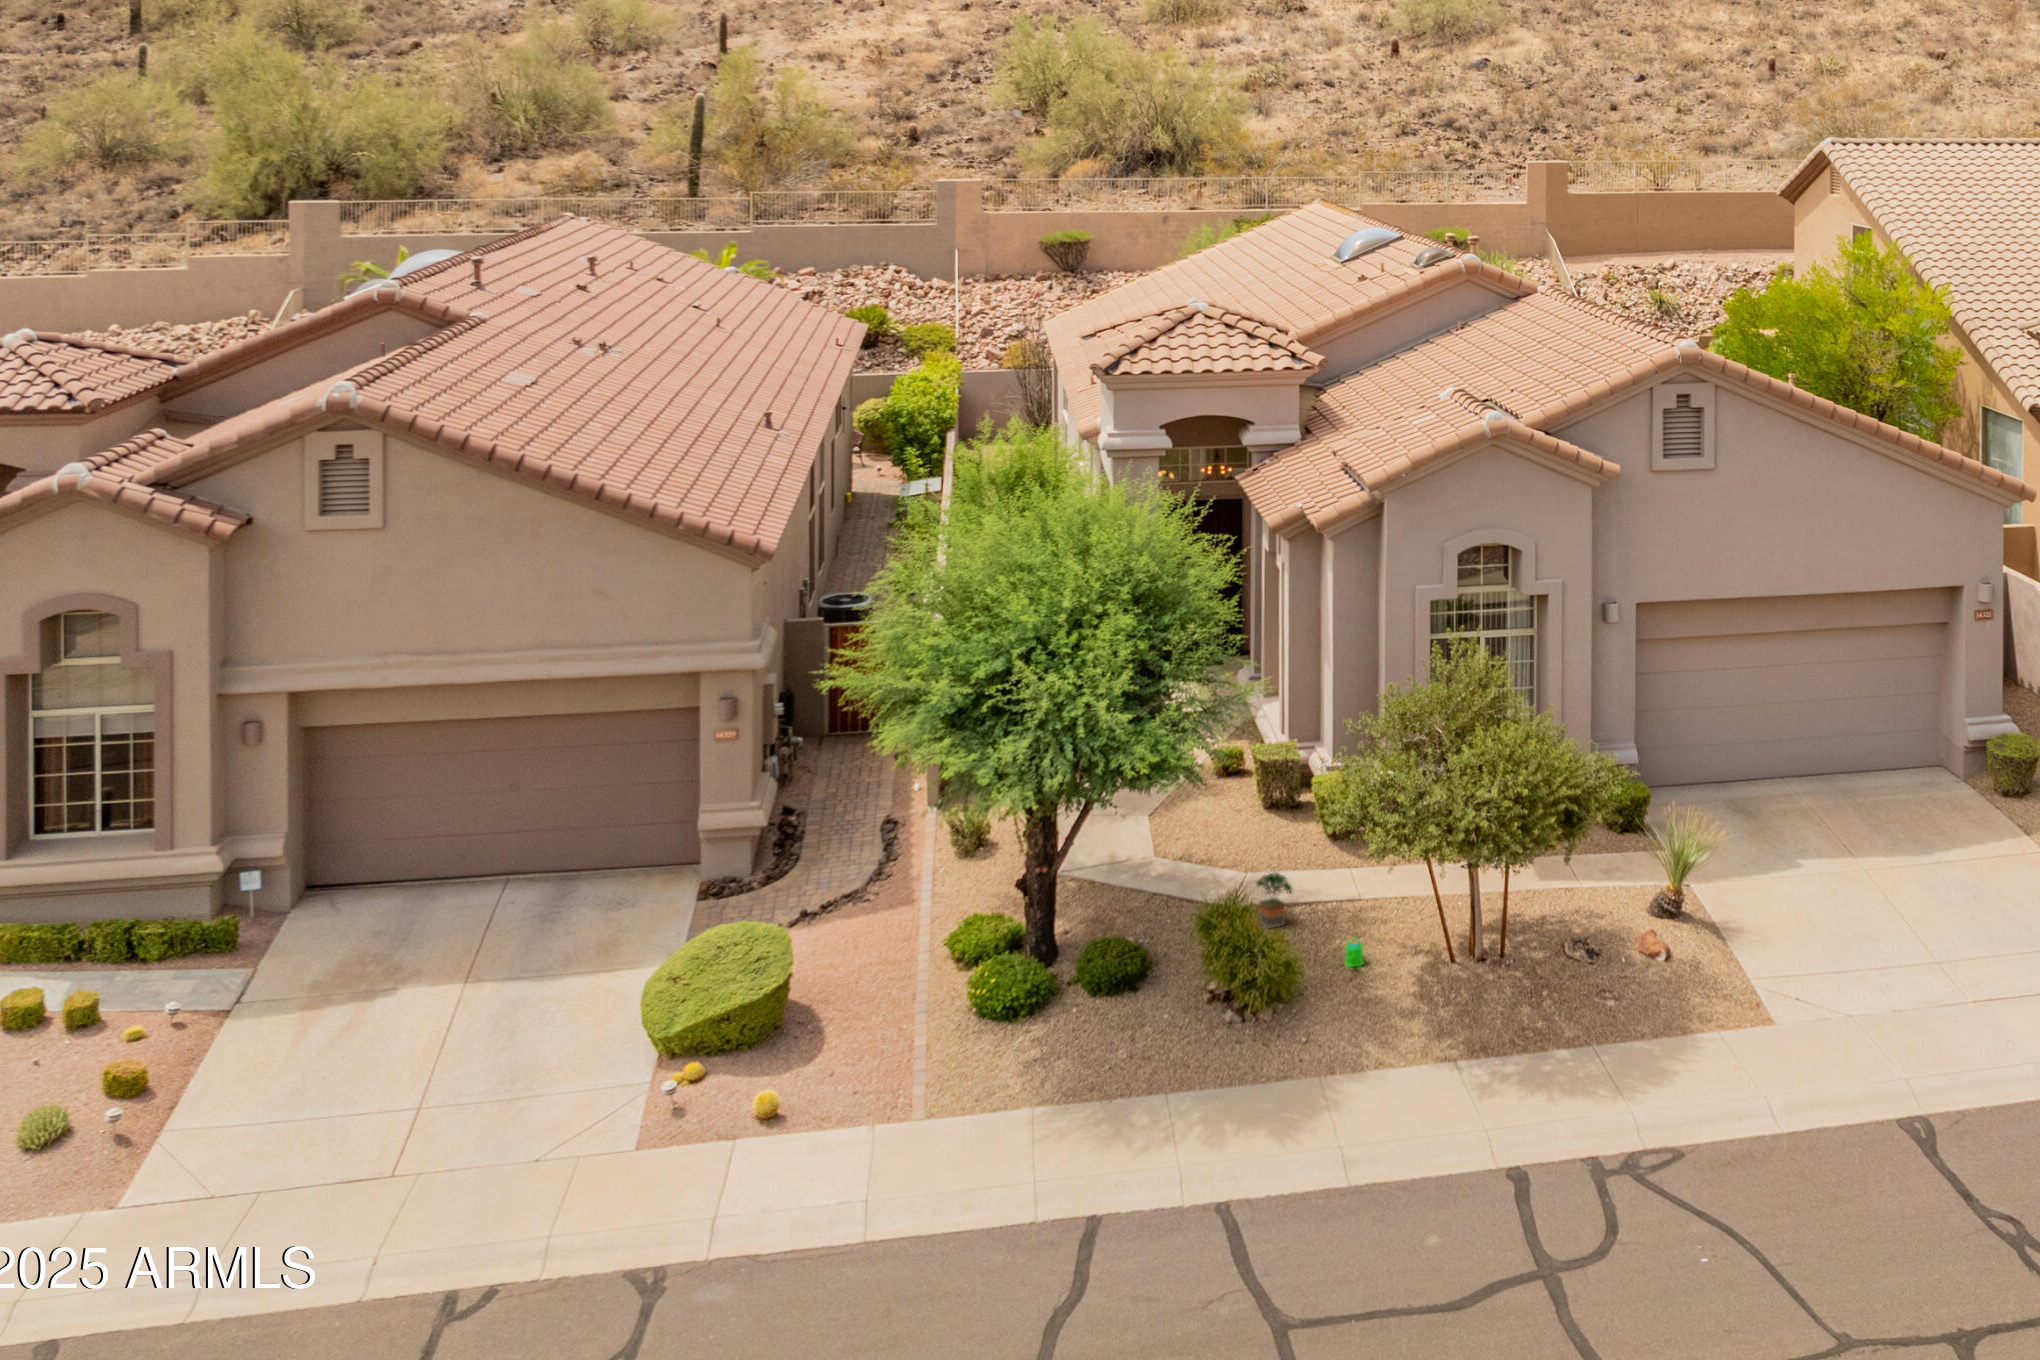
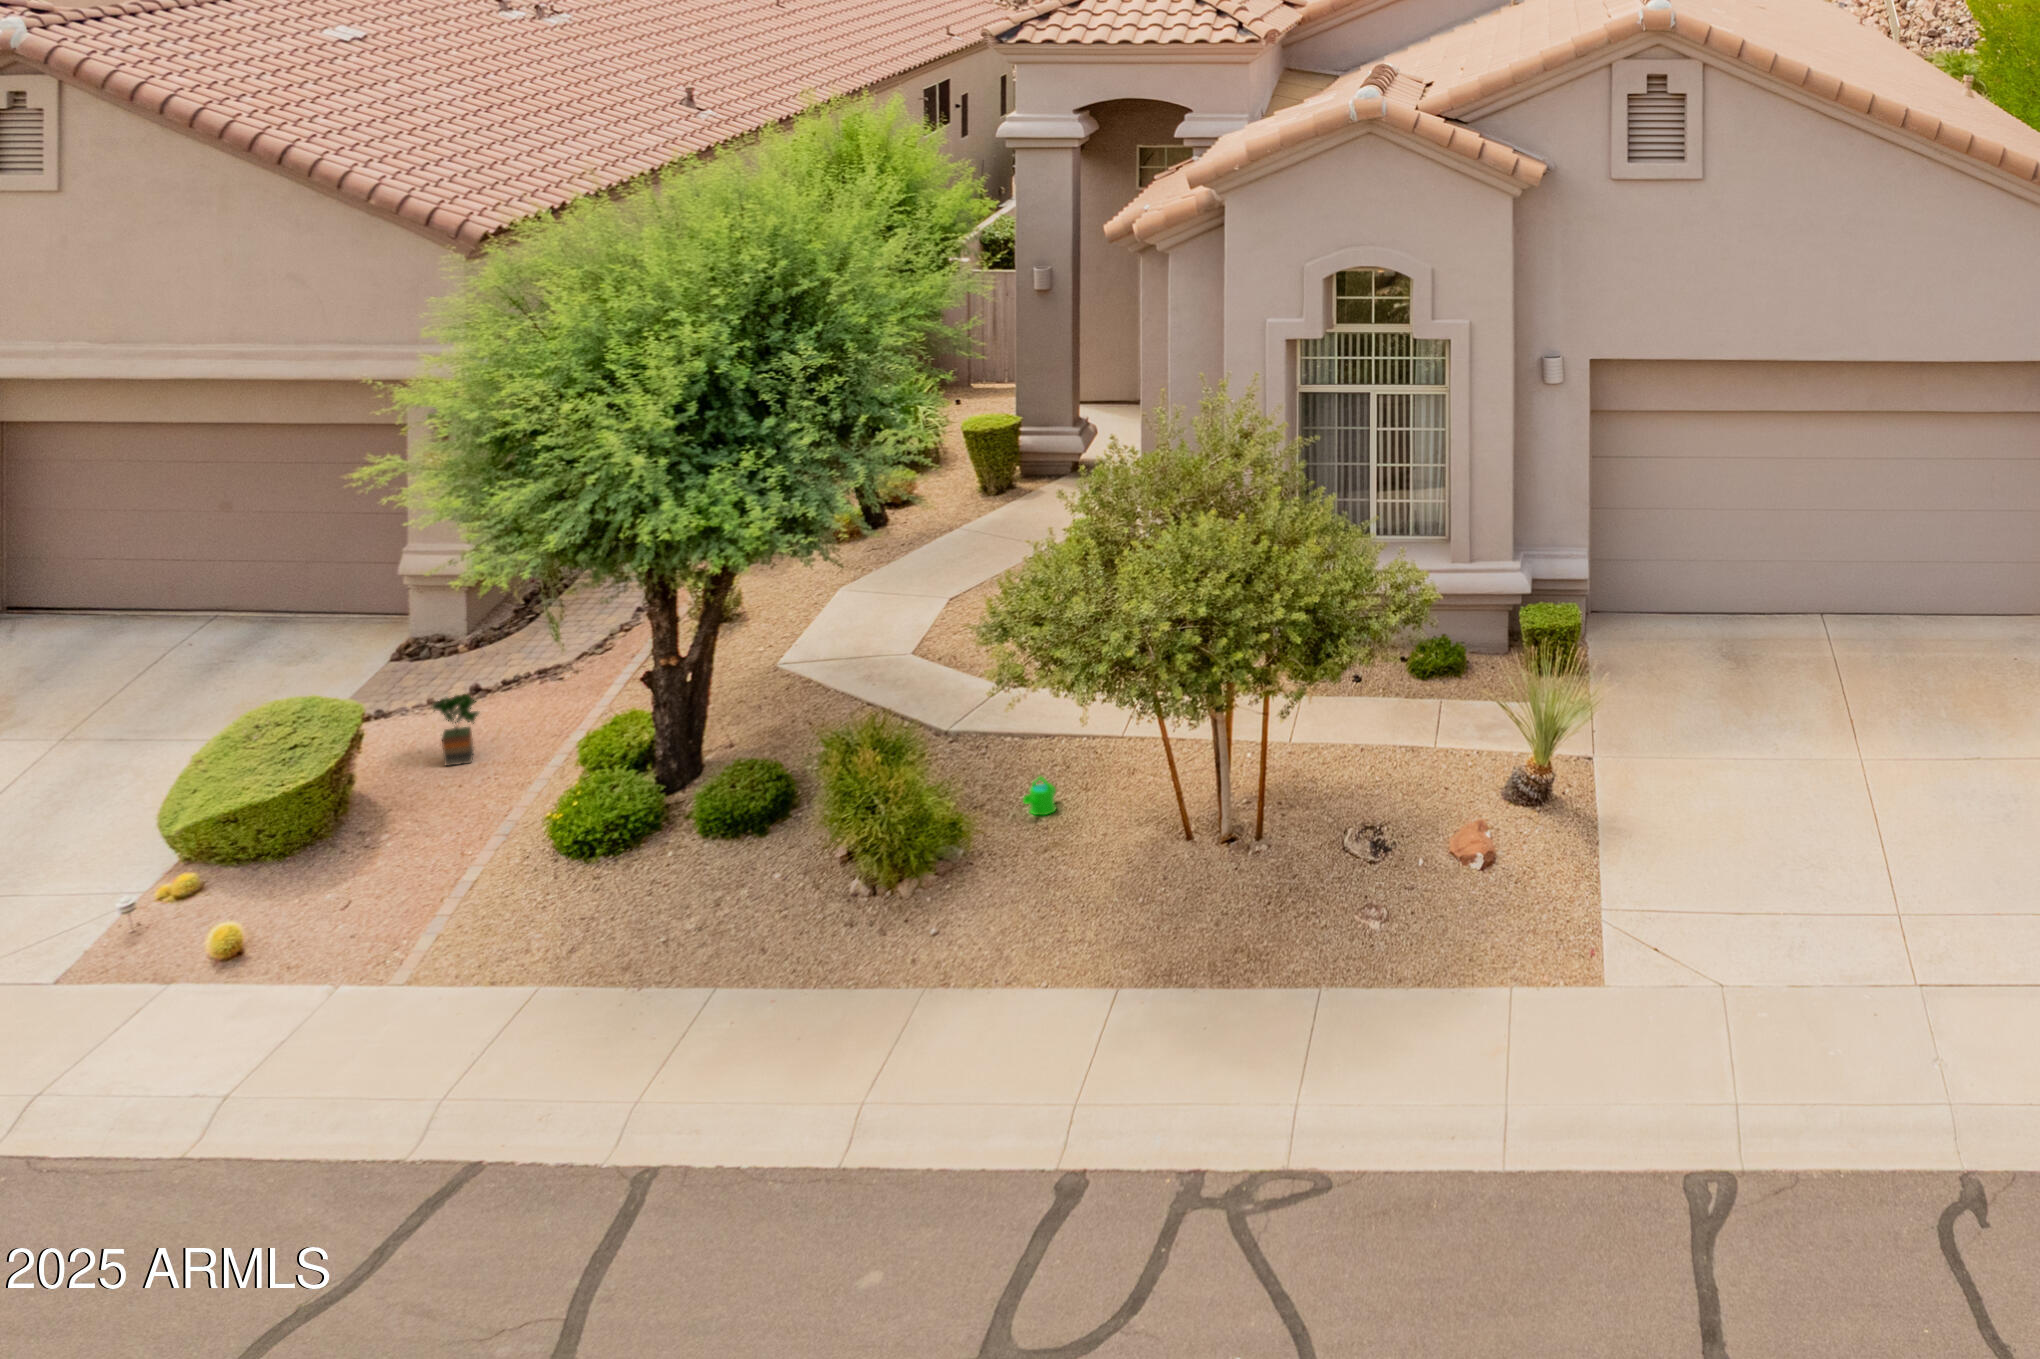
potted tree: present [1256,872,1293,928] -> present [432,694,479,766]

